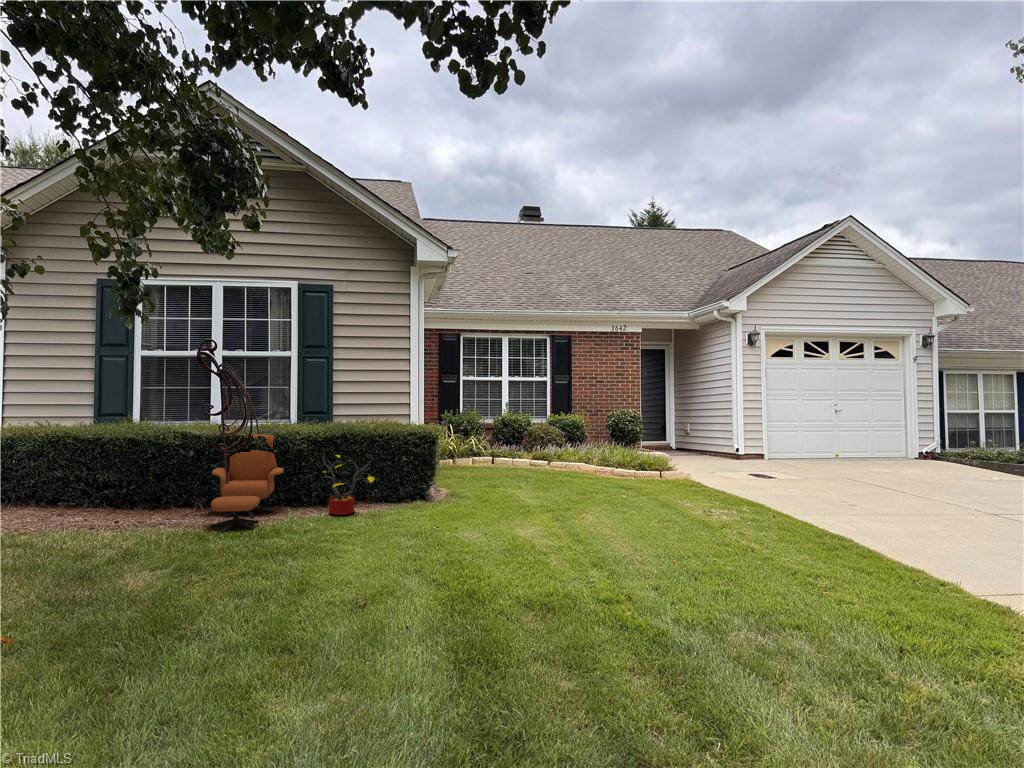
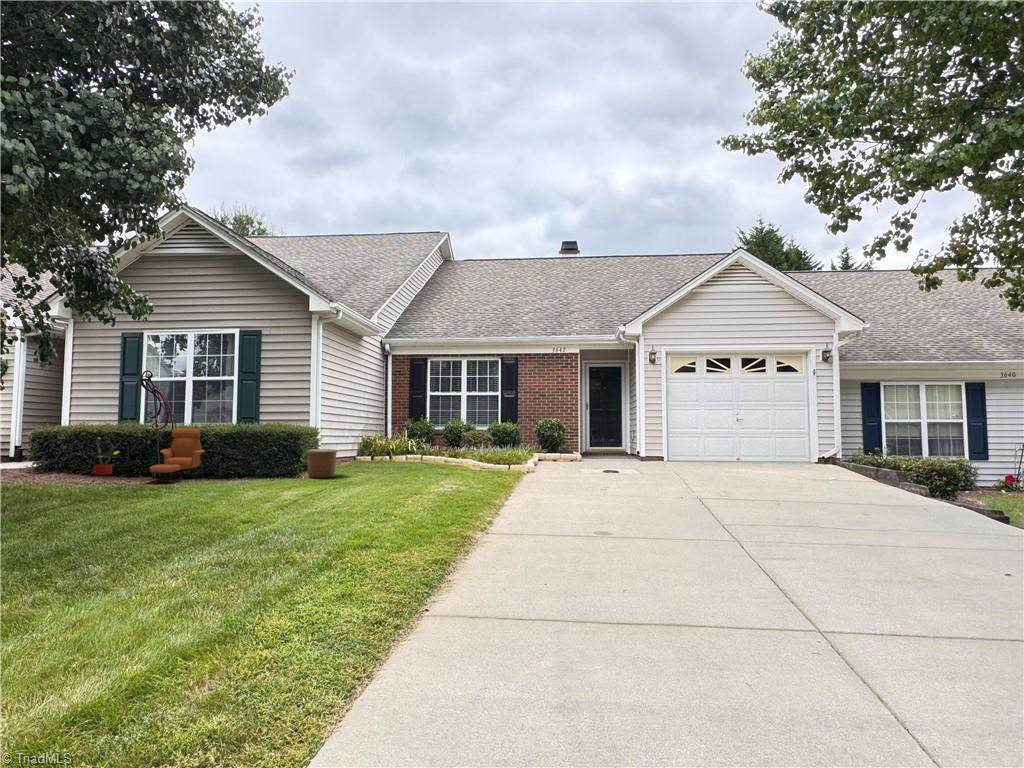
decorative plant: present [323,455,374,515] -> present [94,438,119,475]
woven basket: none [434,460,476,504] -> present [307,449,337,478]

